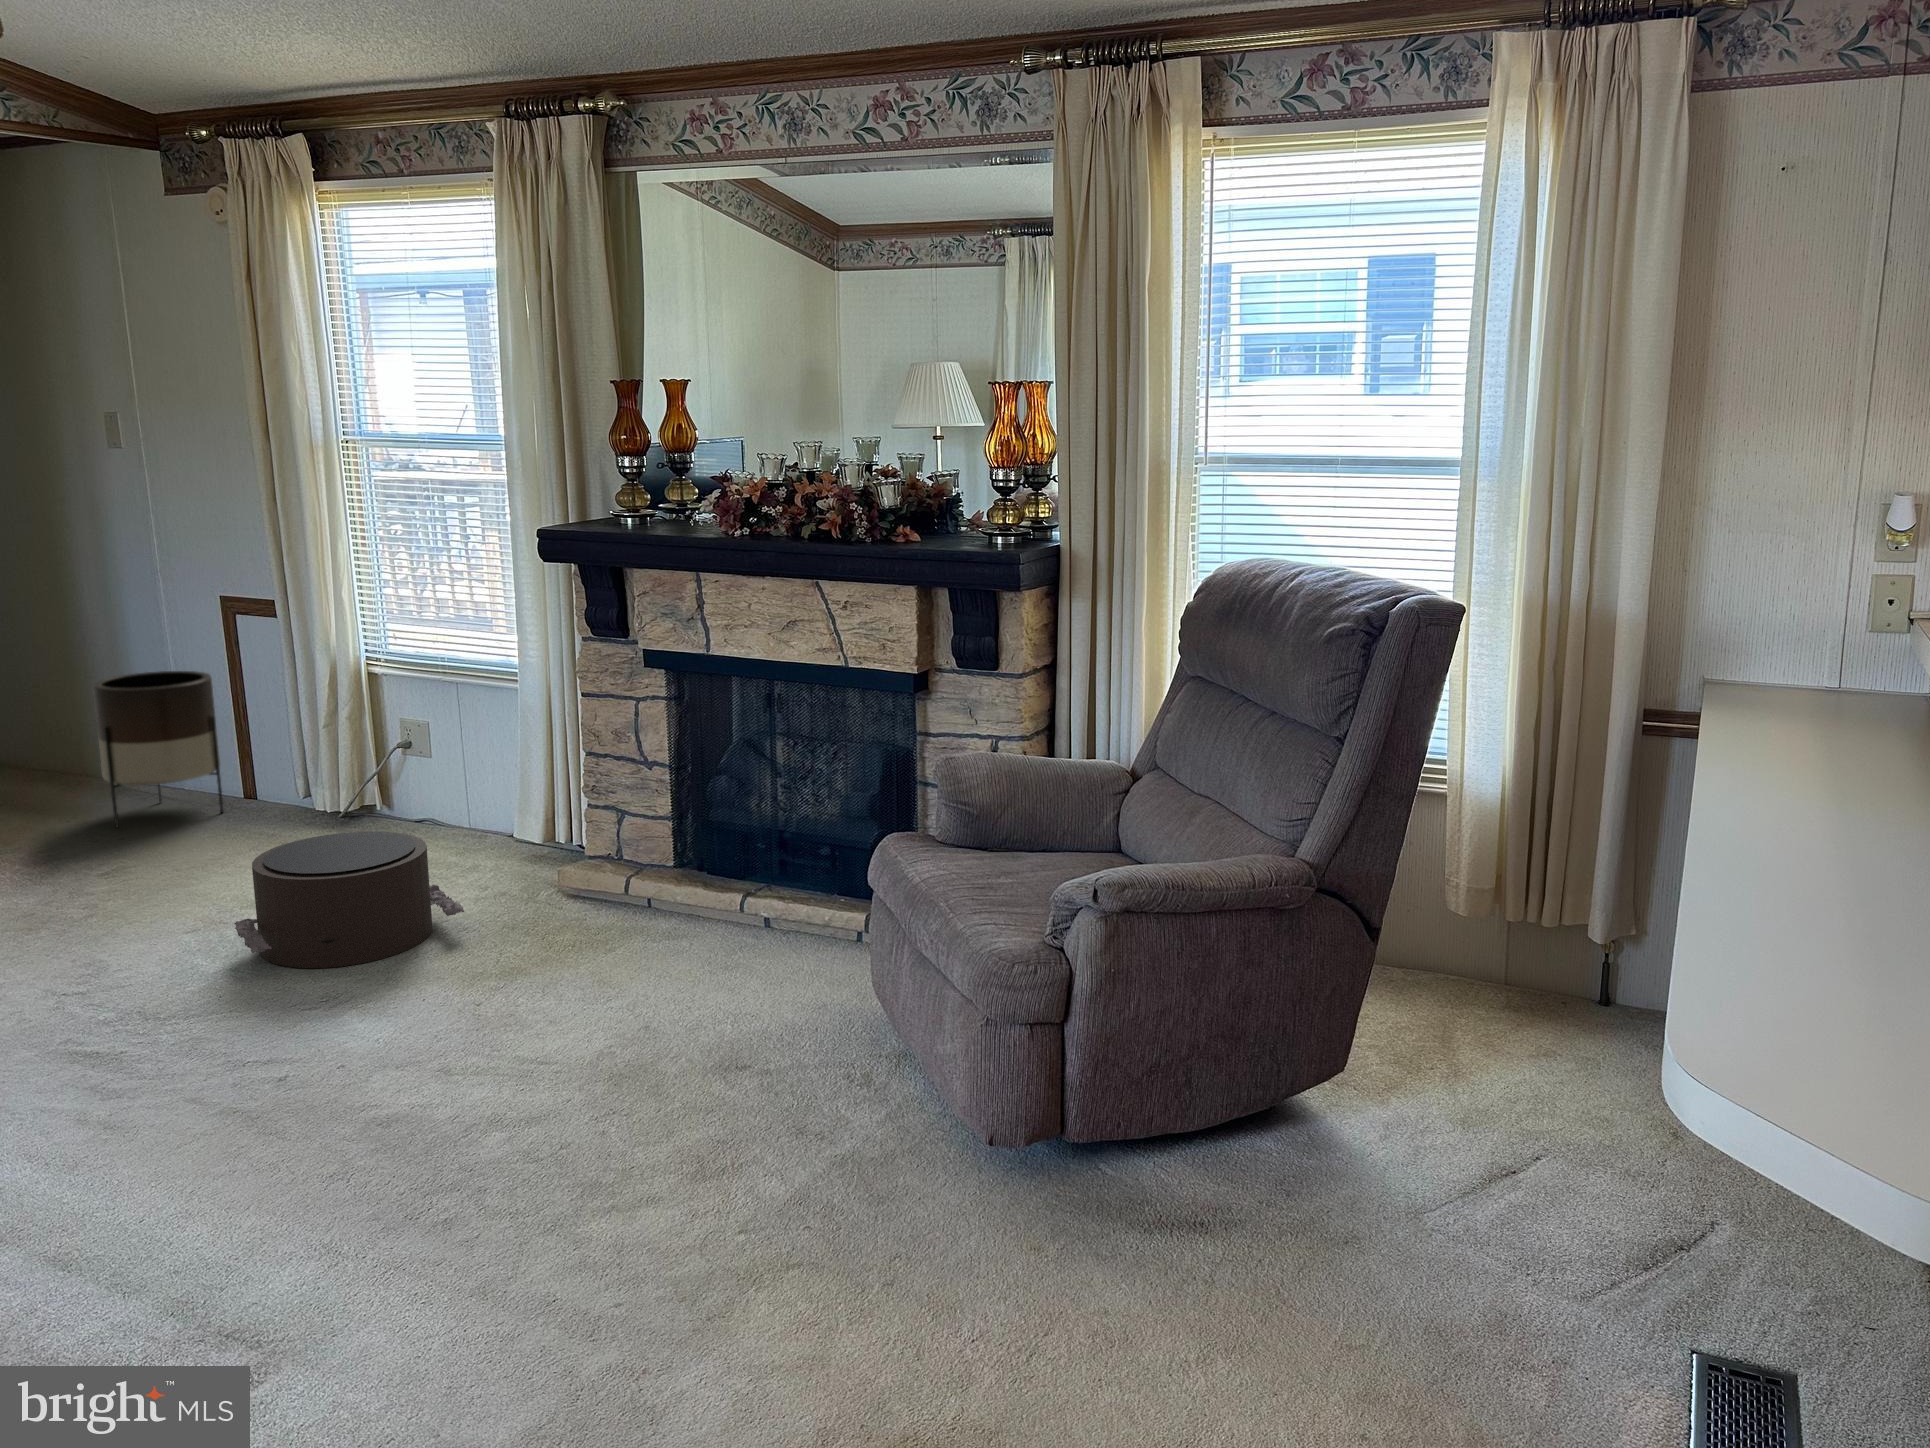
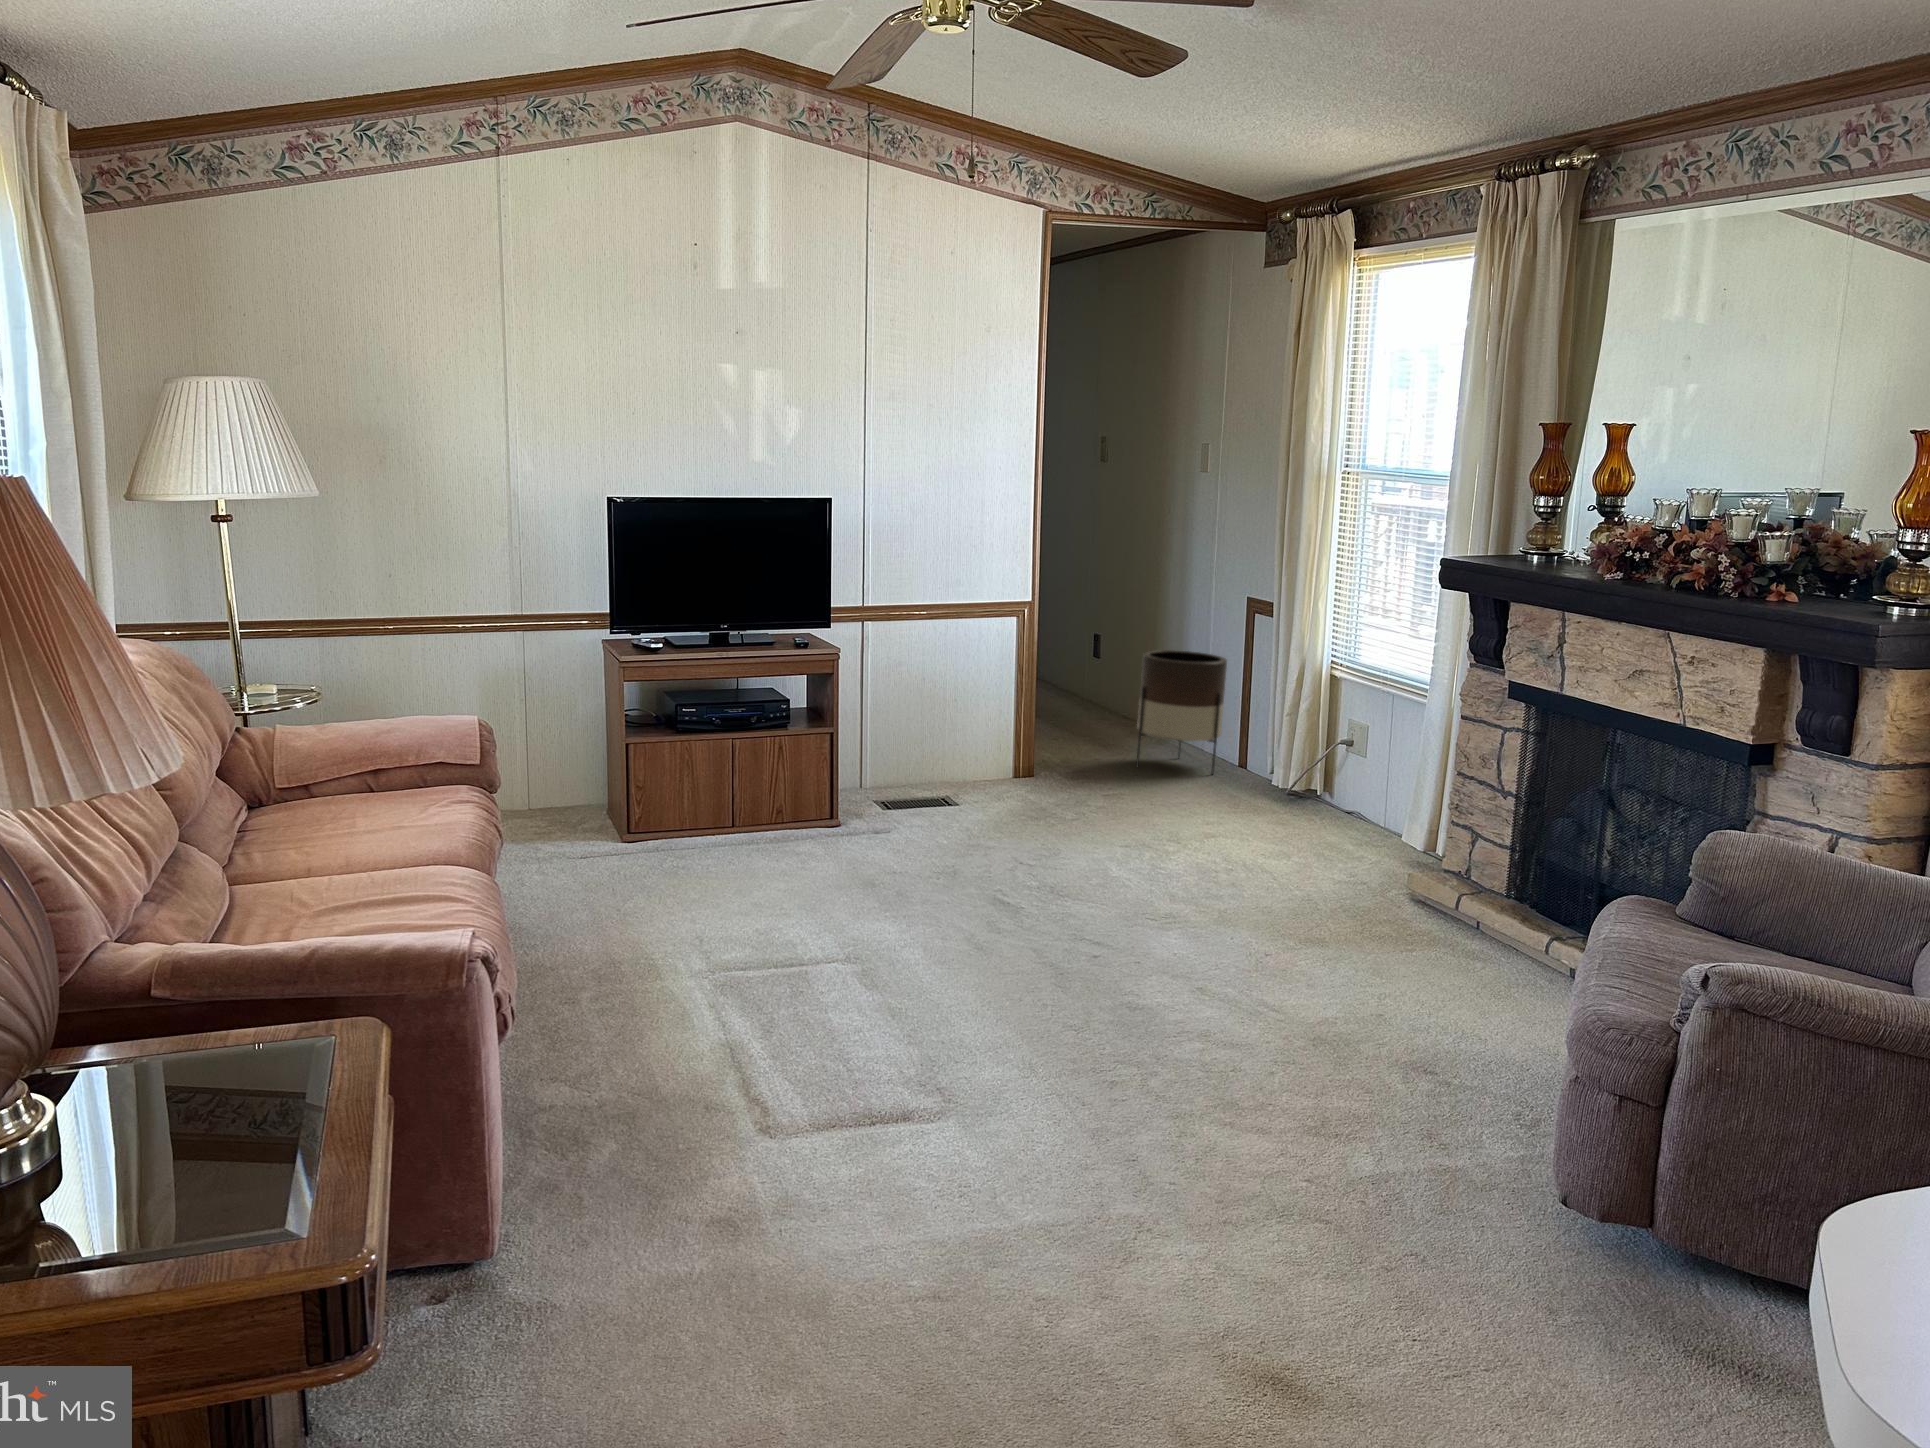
pouf: present [234,831,464,968] -> none [1133,790,1304,897]

